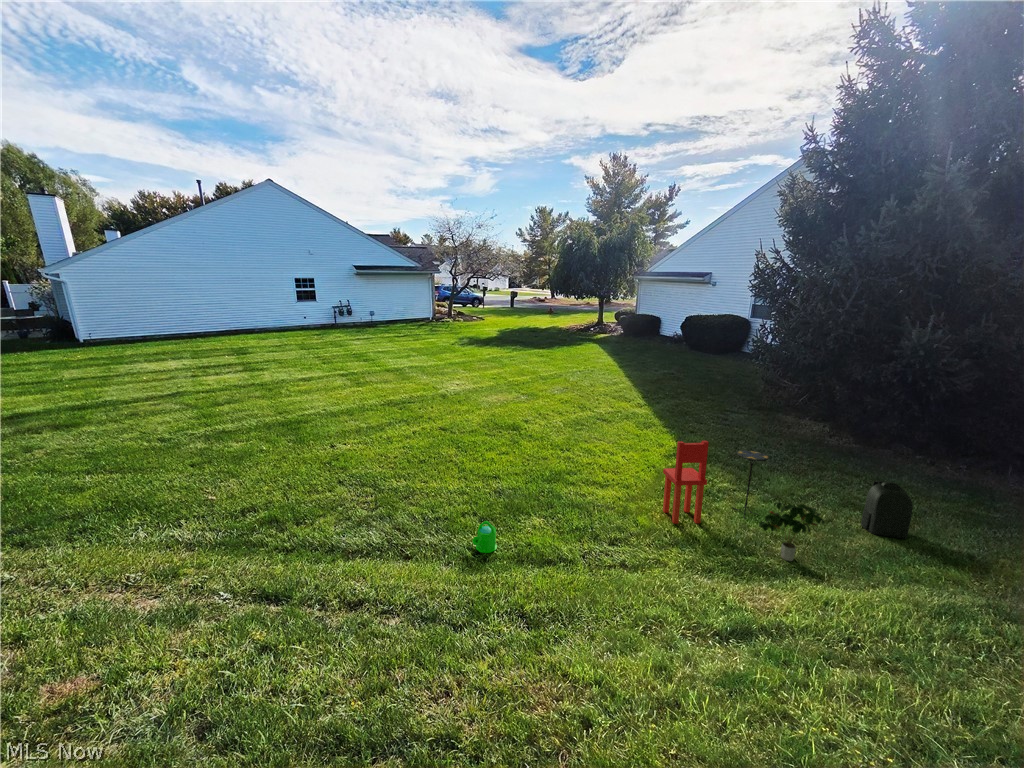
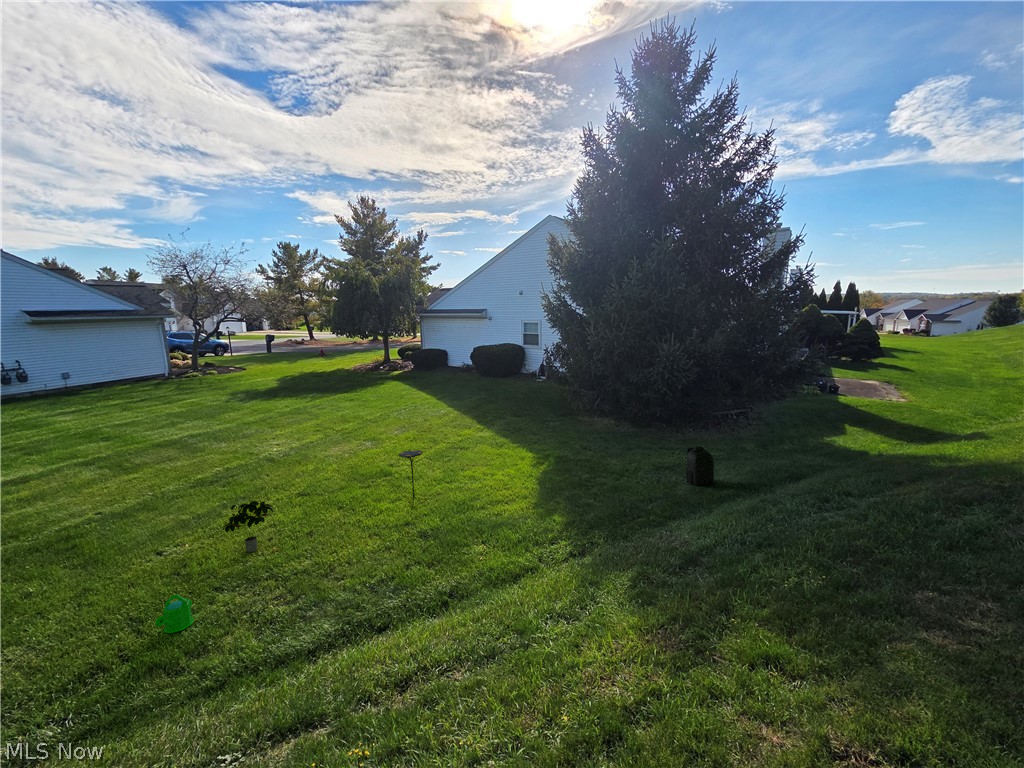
chair: present [663,441,709,524] -> none [564,441,601,518]
side table: present [736,450,769,518] -> present [399,450,423,506]
potted plant: present [759,501,825,561] -> present [223,501,273,552]
watering can: present [473,521,497,553] -> present [155,594,194,633]

